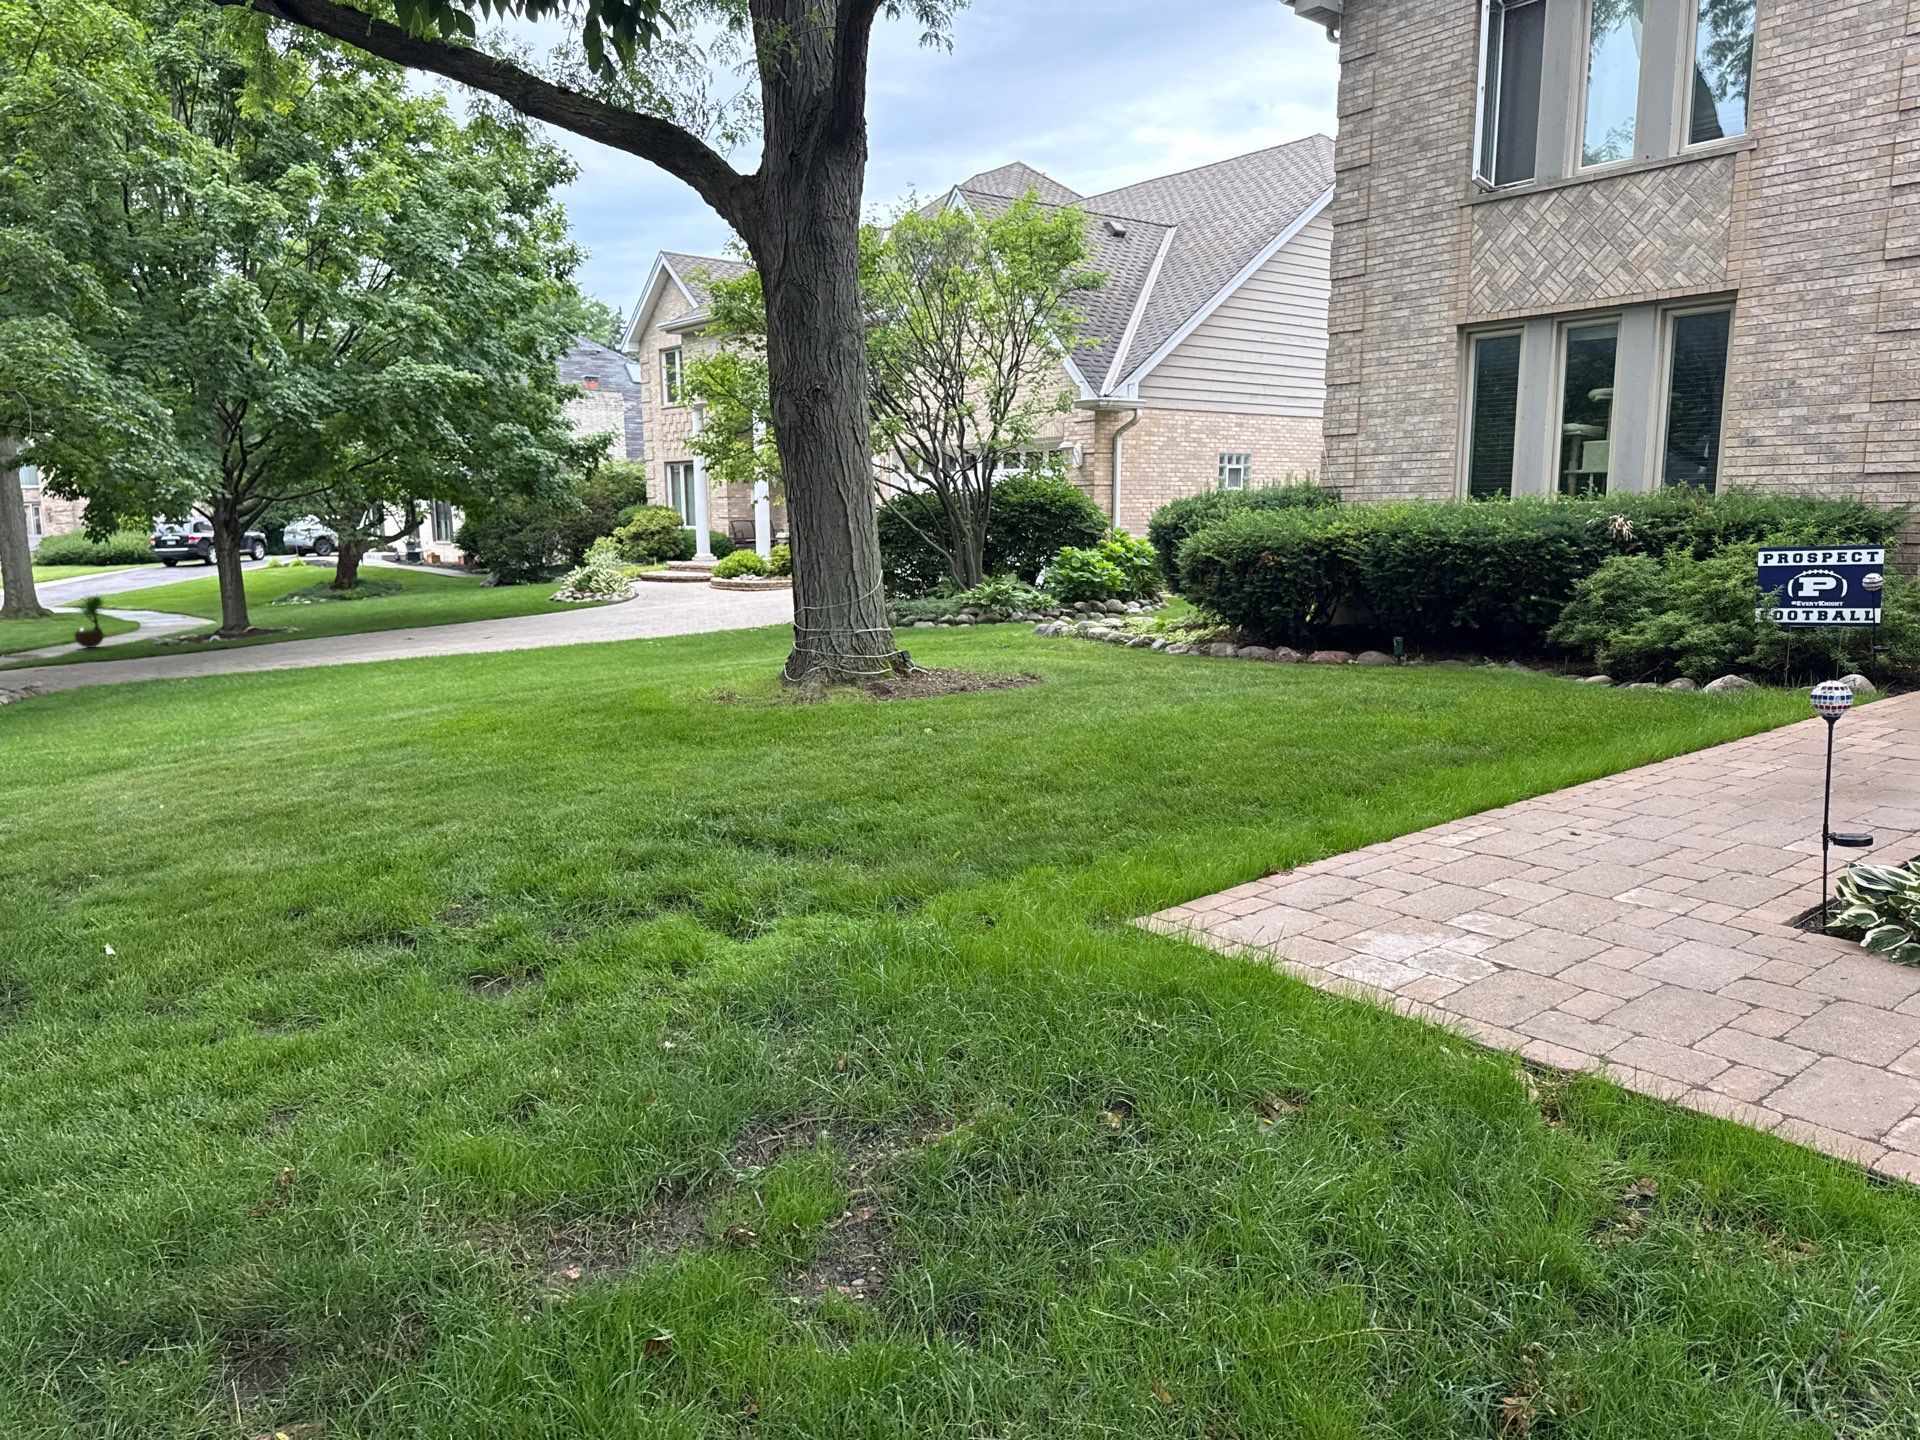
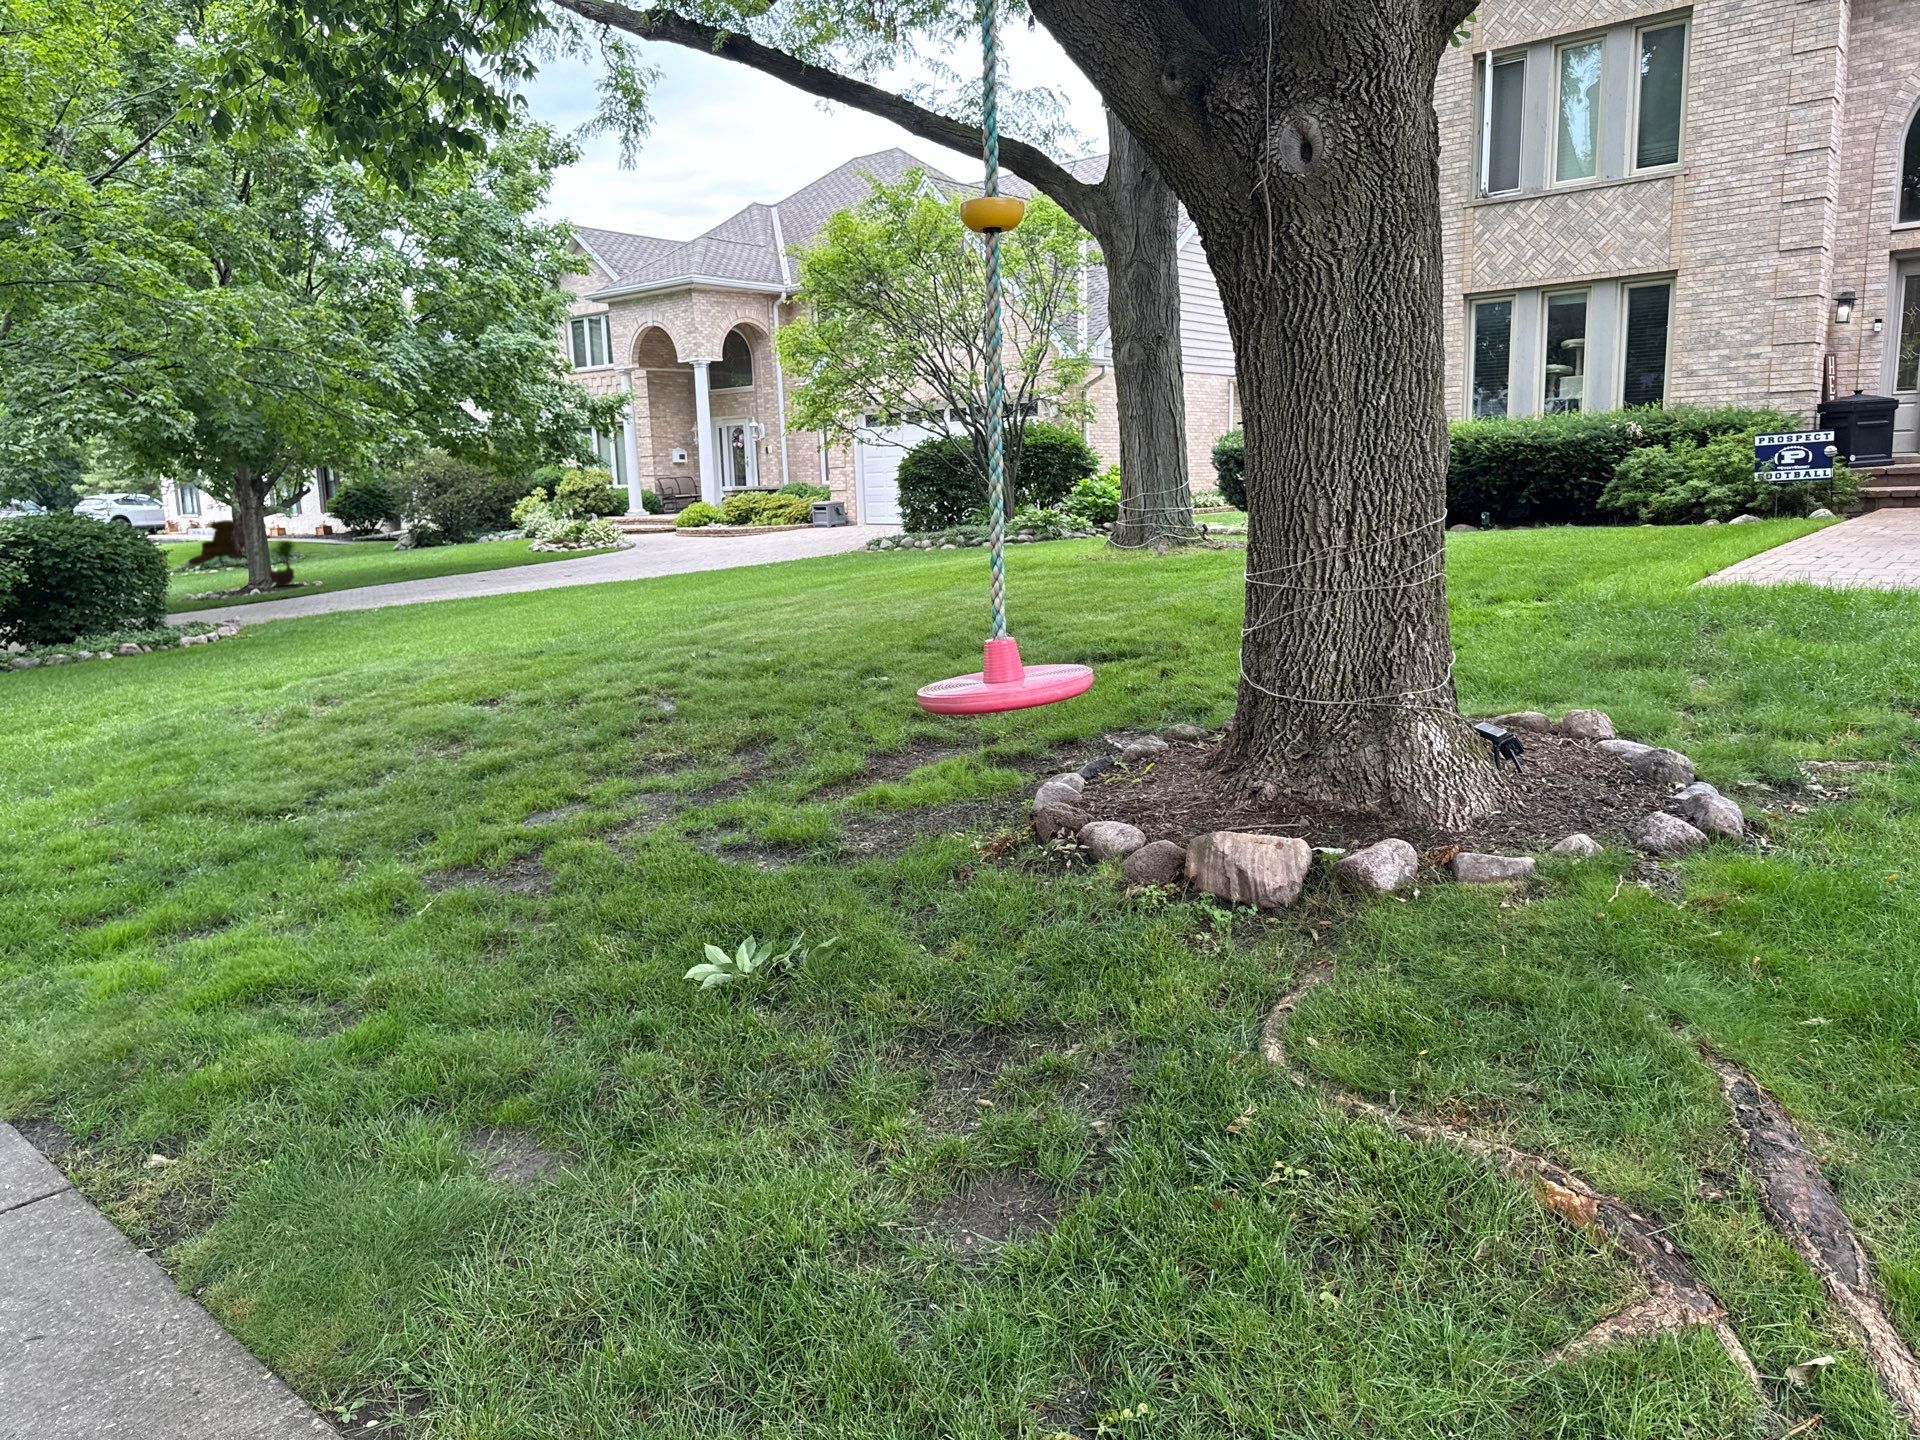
lounge chair: none [104,562,163,617] -> present [188,520,237,569]

